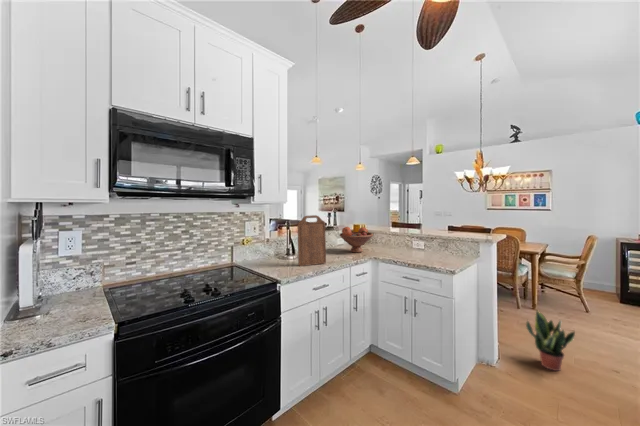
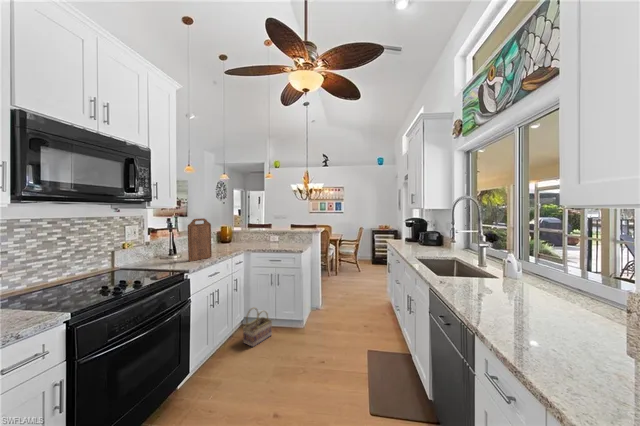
fruit bowl: present [340,227,373,253] -> none [213,228,242,248]
potted plant: present [526,310,575,371] -> none [336,271,357,305]
basket: none [364,336,406,392] -> present [243,308,272,347]

